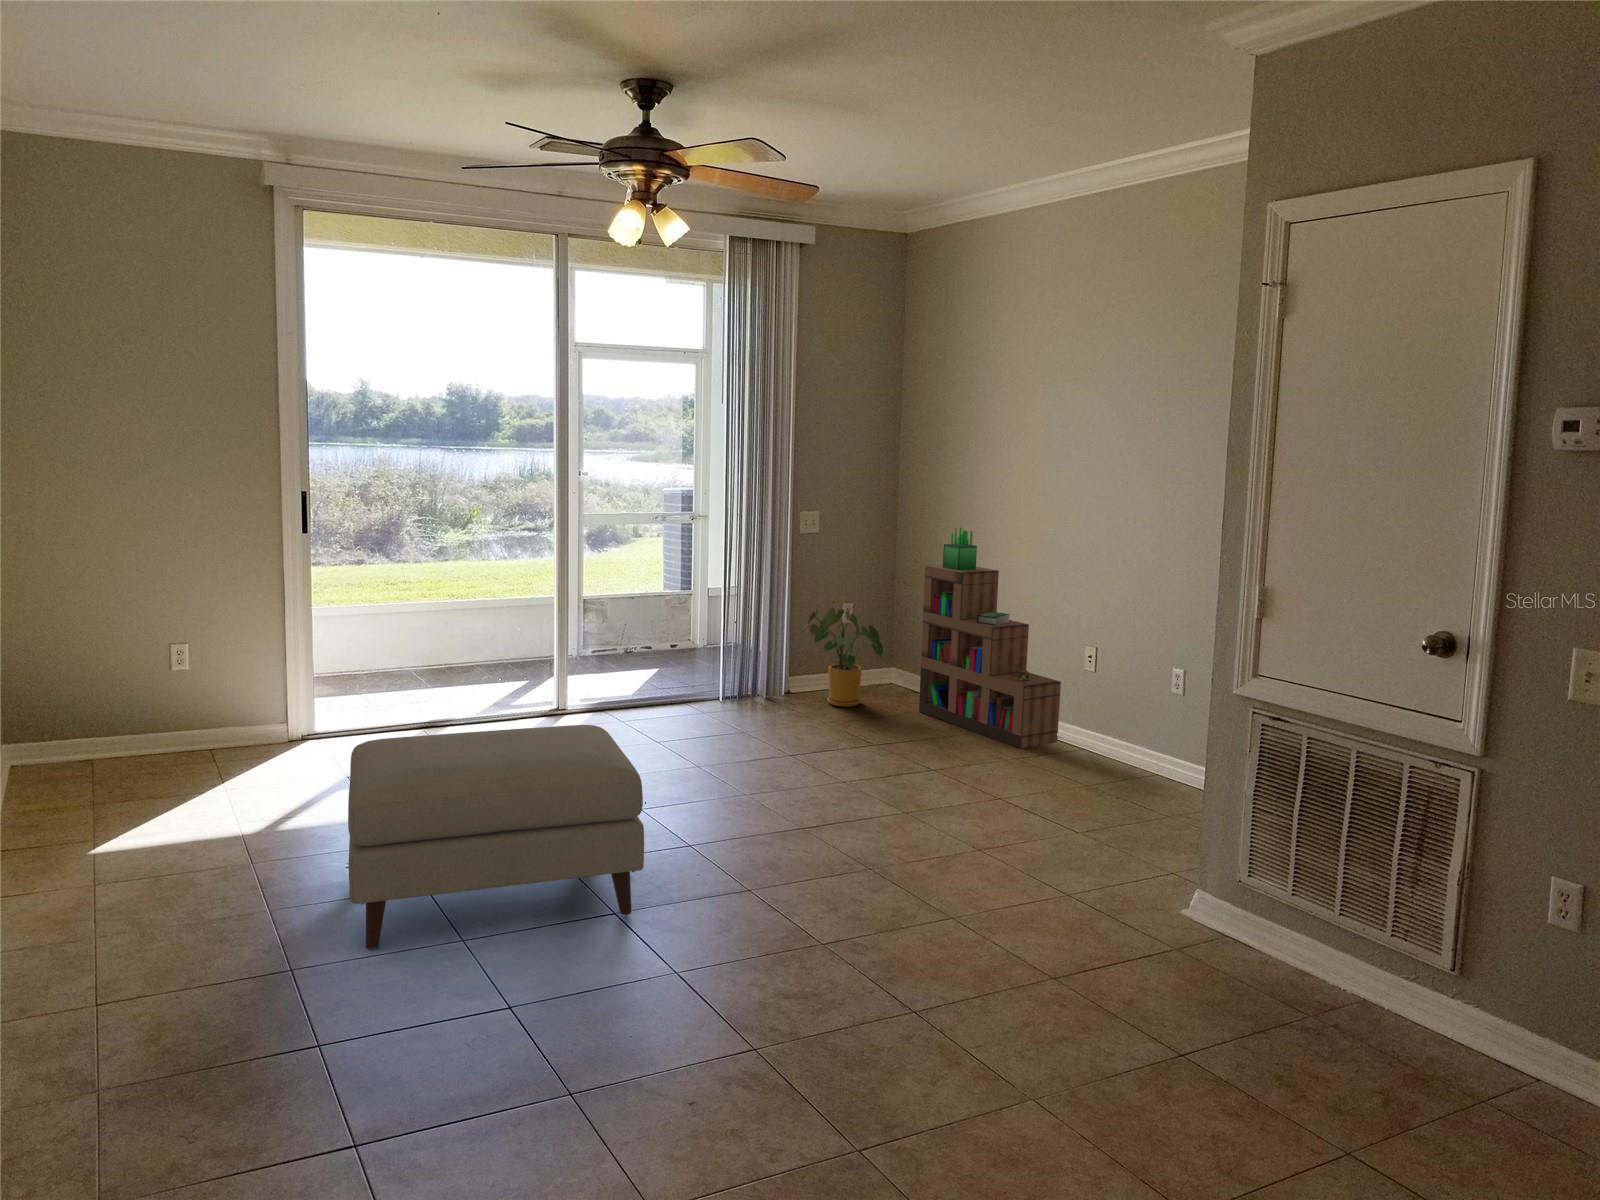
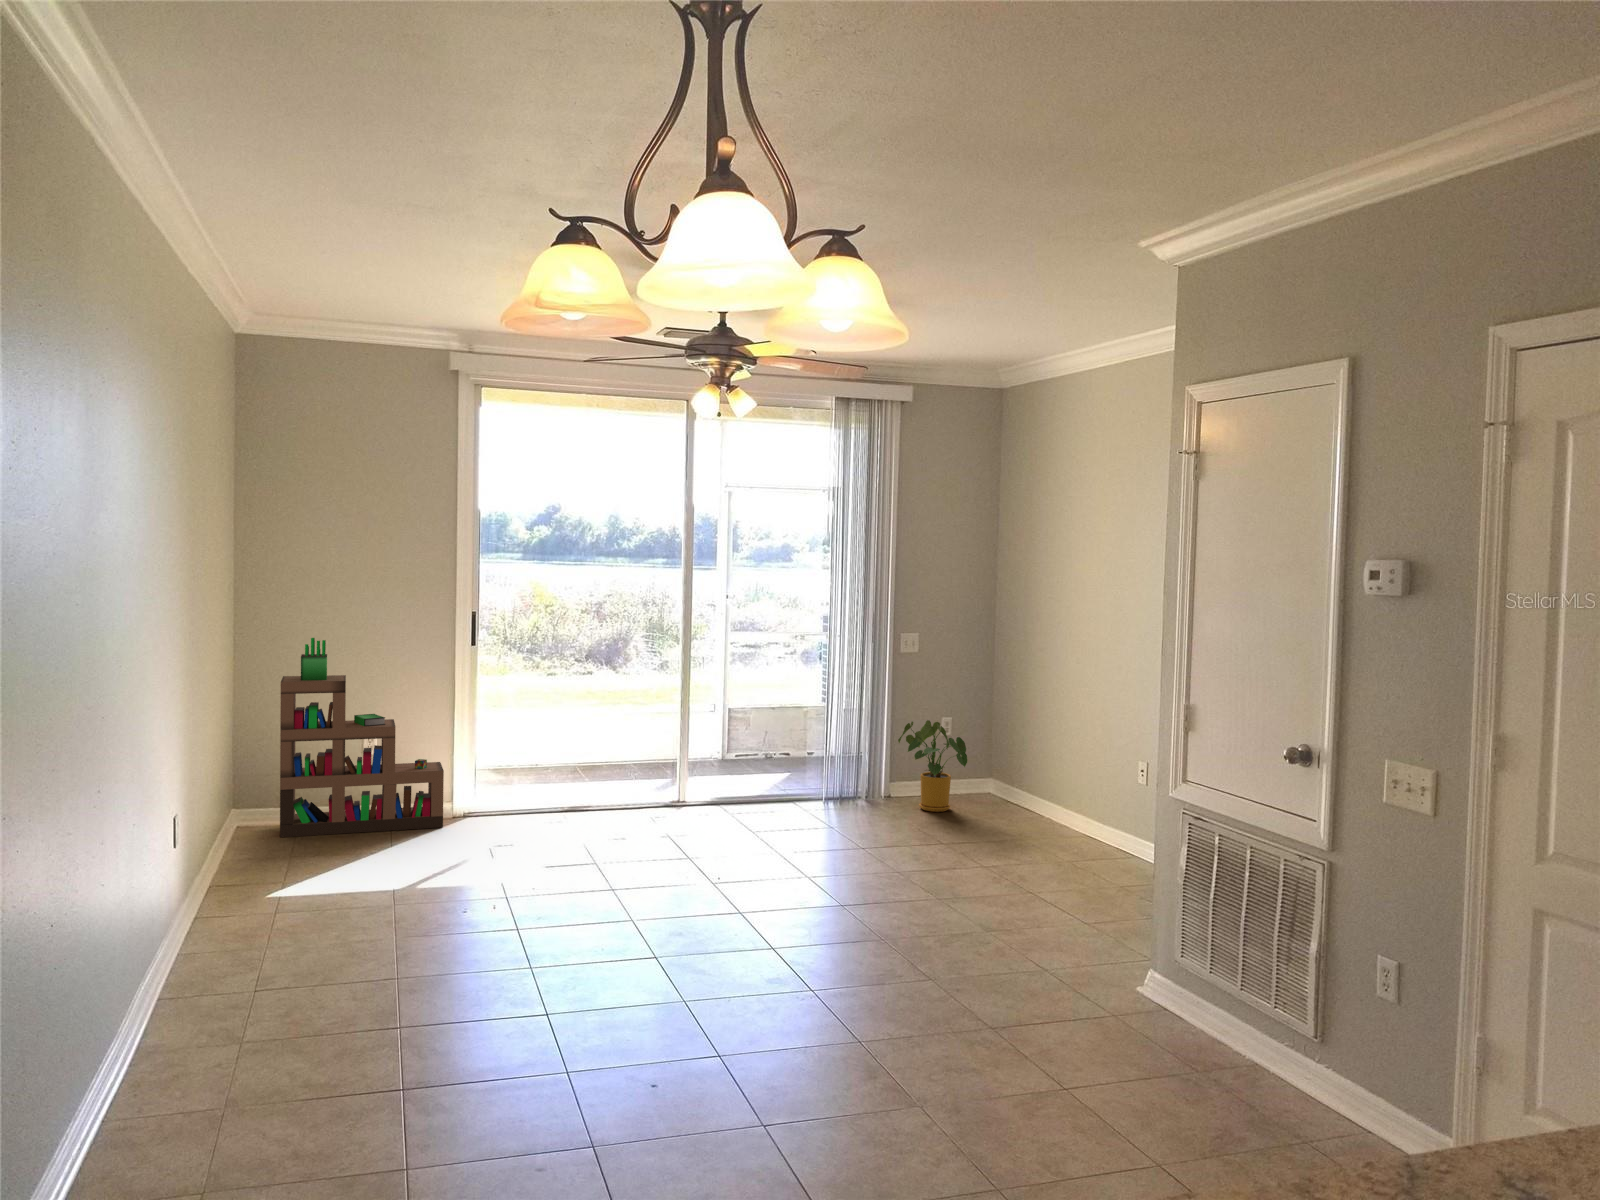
bookshelf: present [919,527,1061,749] -> present [280,638,444,837]
ottoman: present [348,725,644,949] -> none [455,802,681,959]

